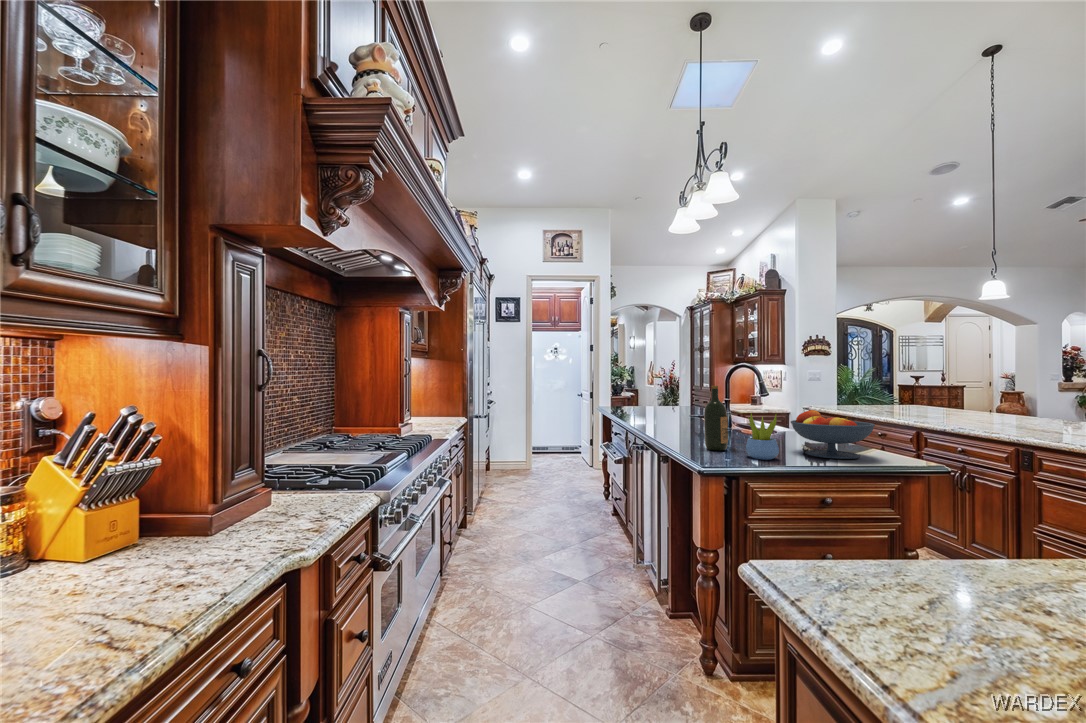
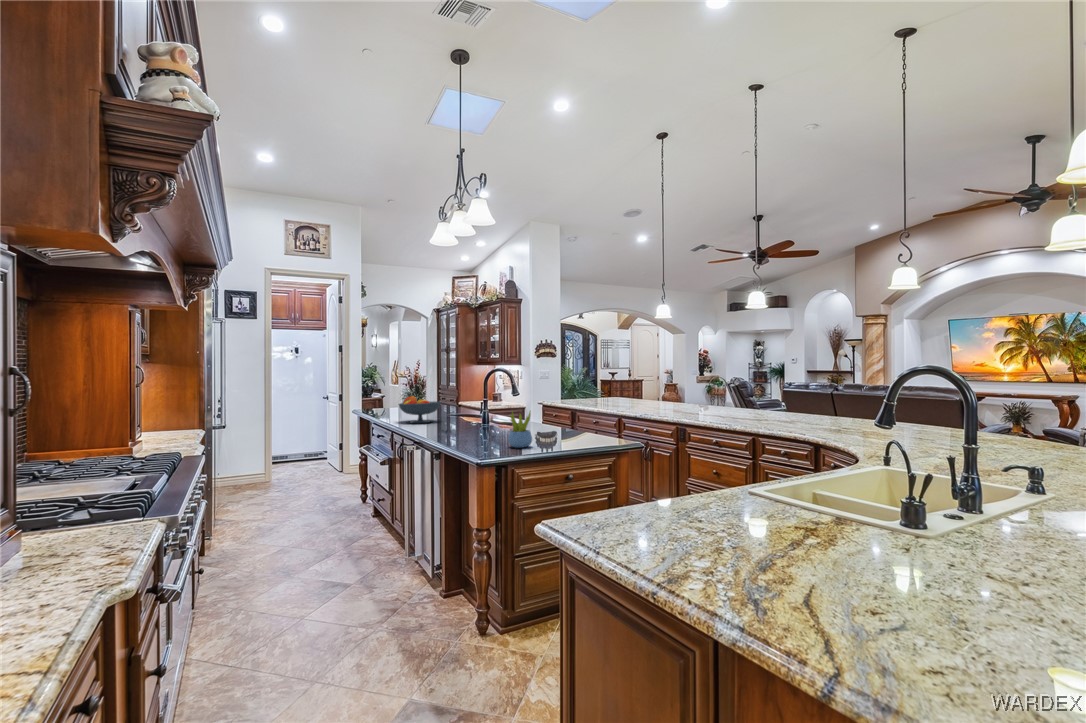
wine bottle: present [704,386,728,451] -> none [474,389,493,445]
fruit bowl: present [791,410,875,459] -> present [399,396,441,423]

